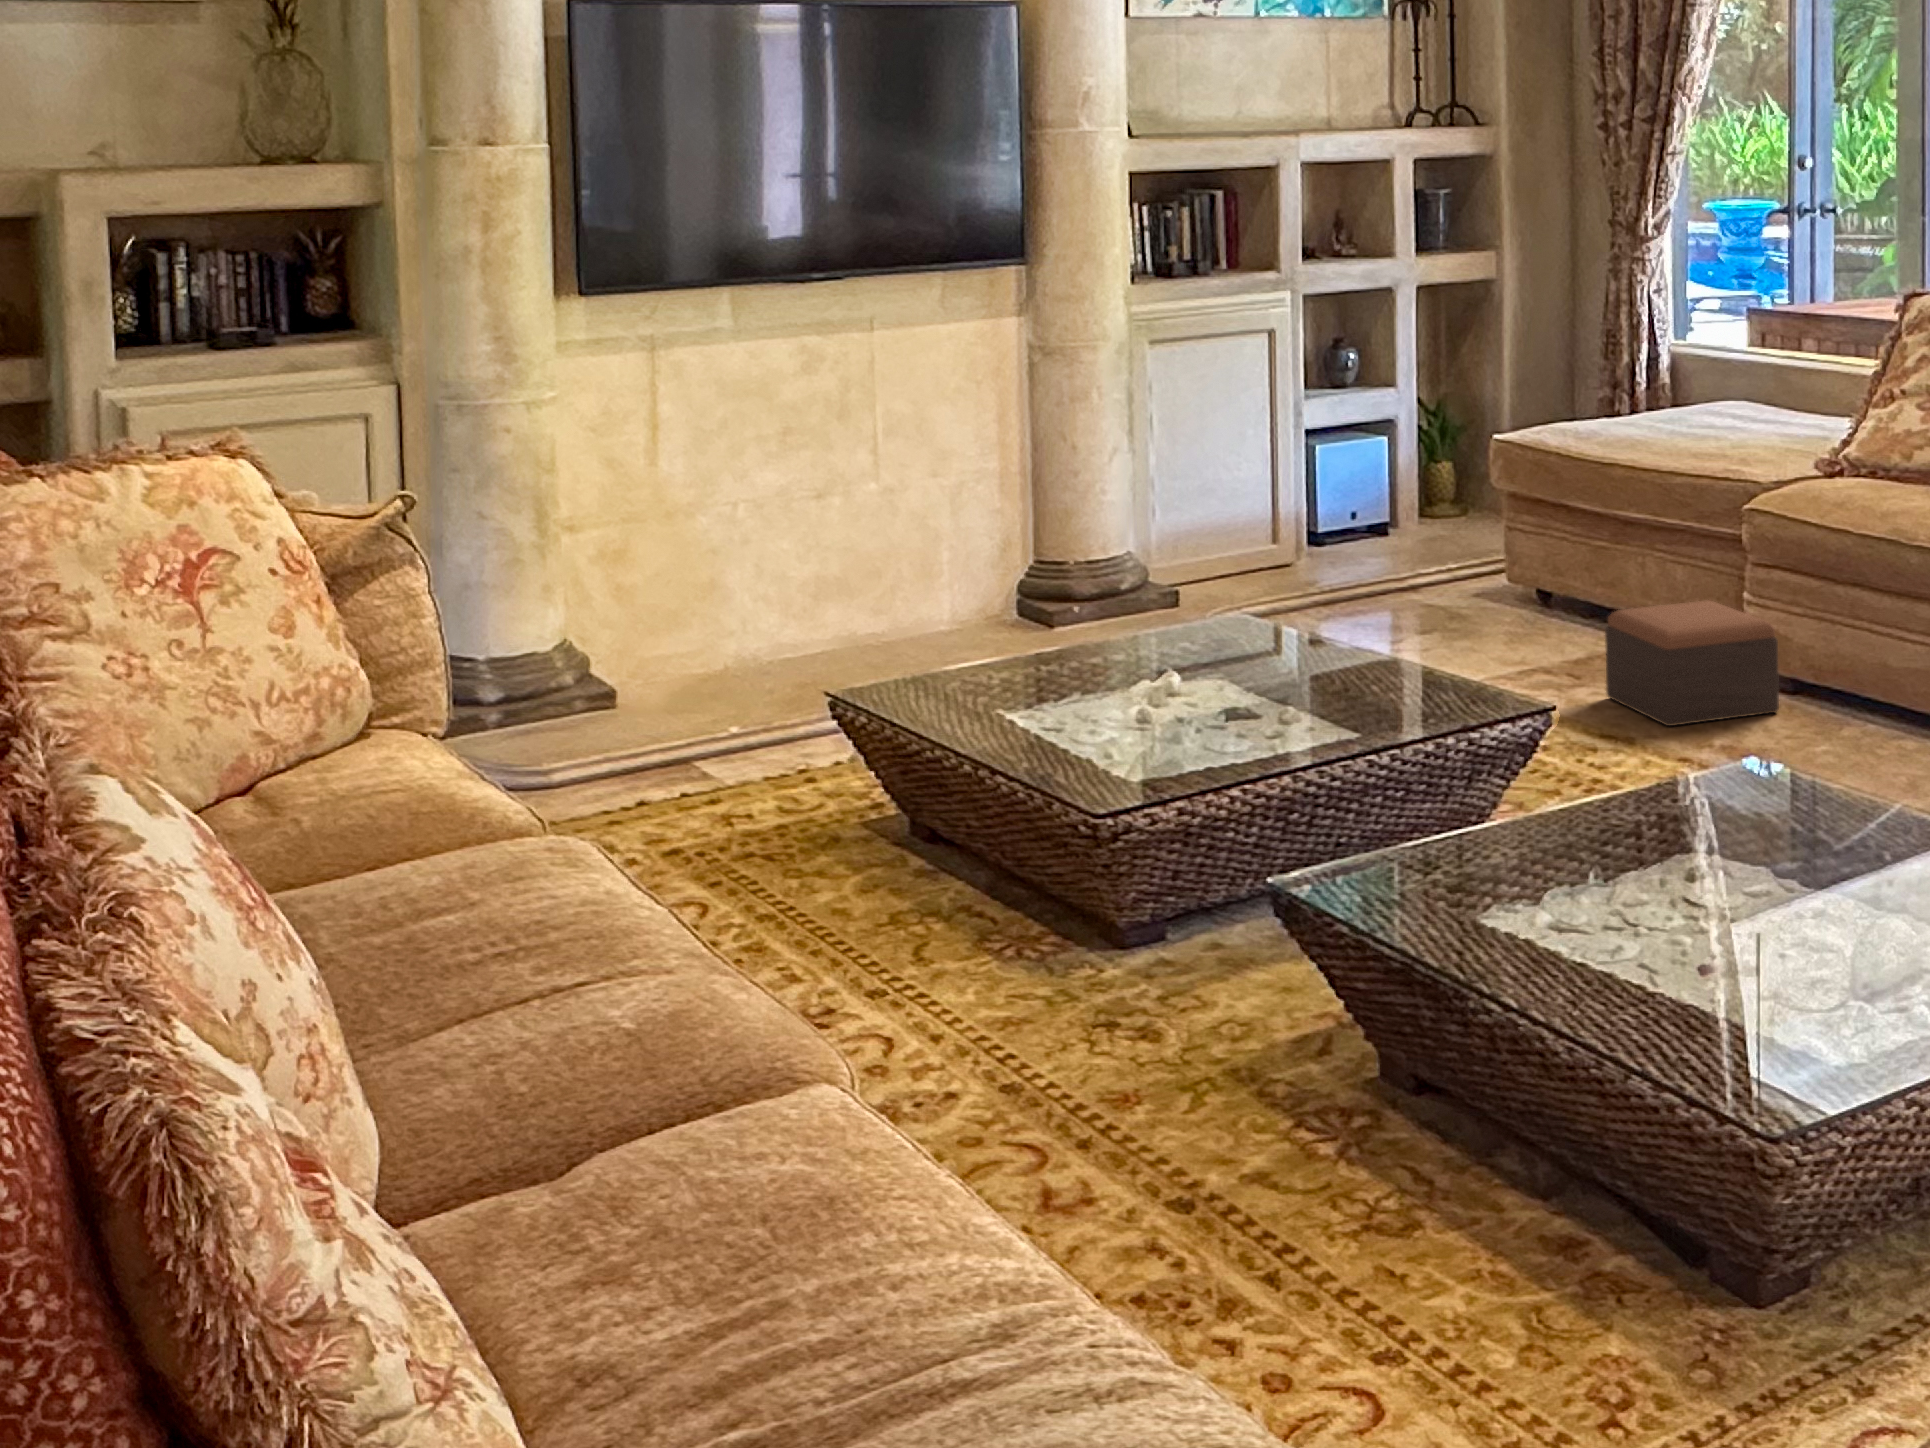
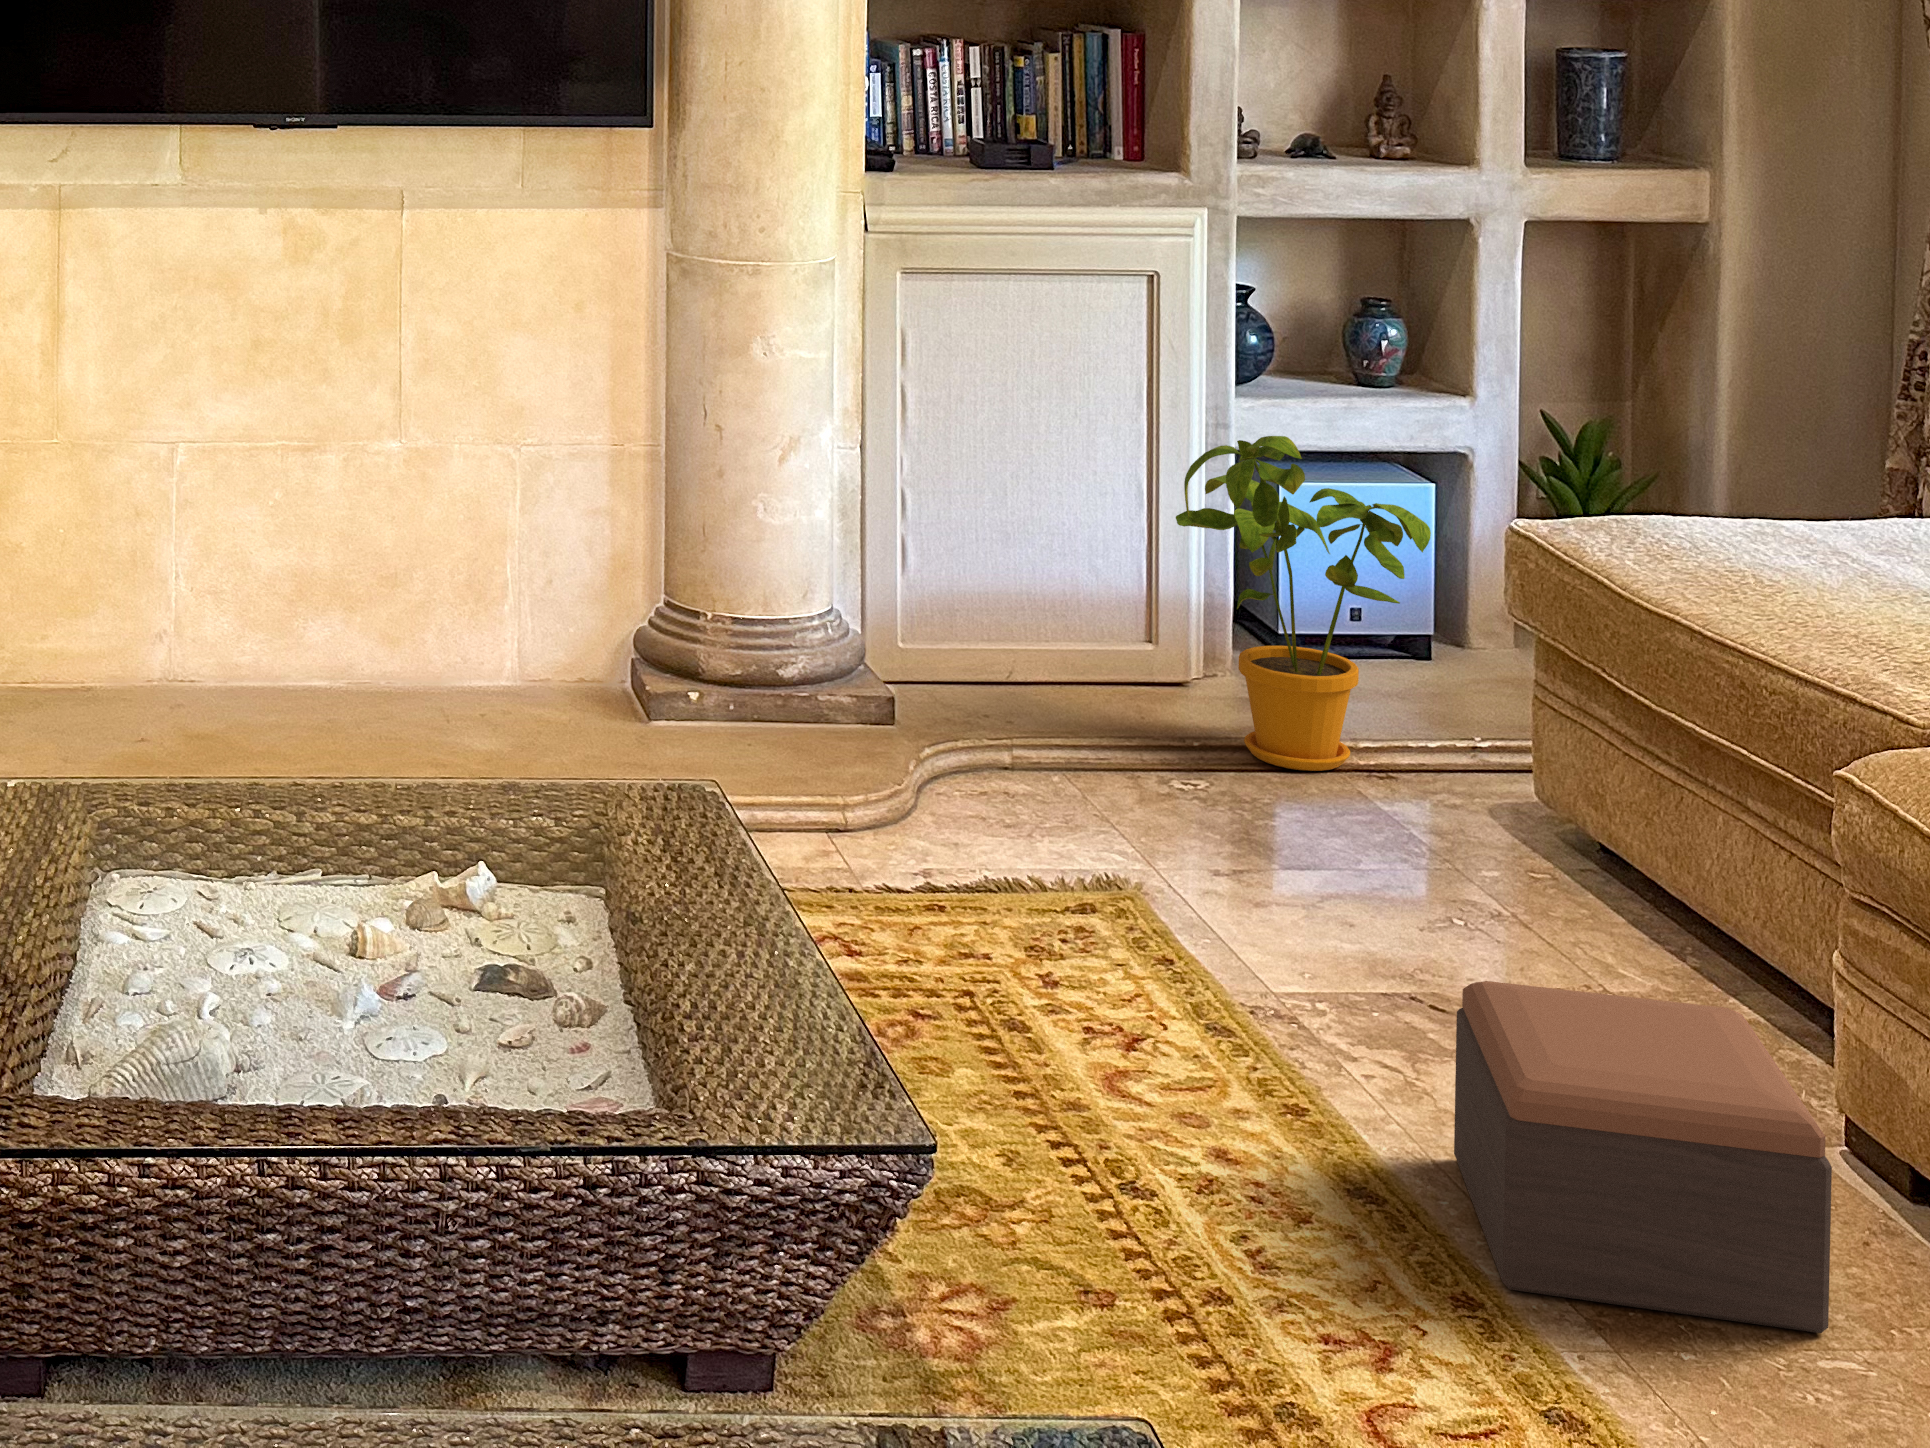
house plant: none [1299,407,1443,593] -> present [1176,436,1431,771]

